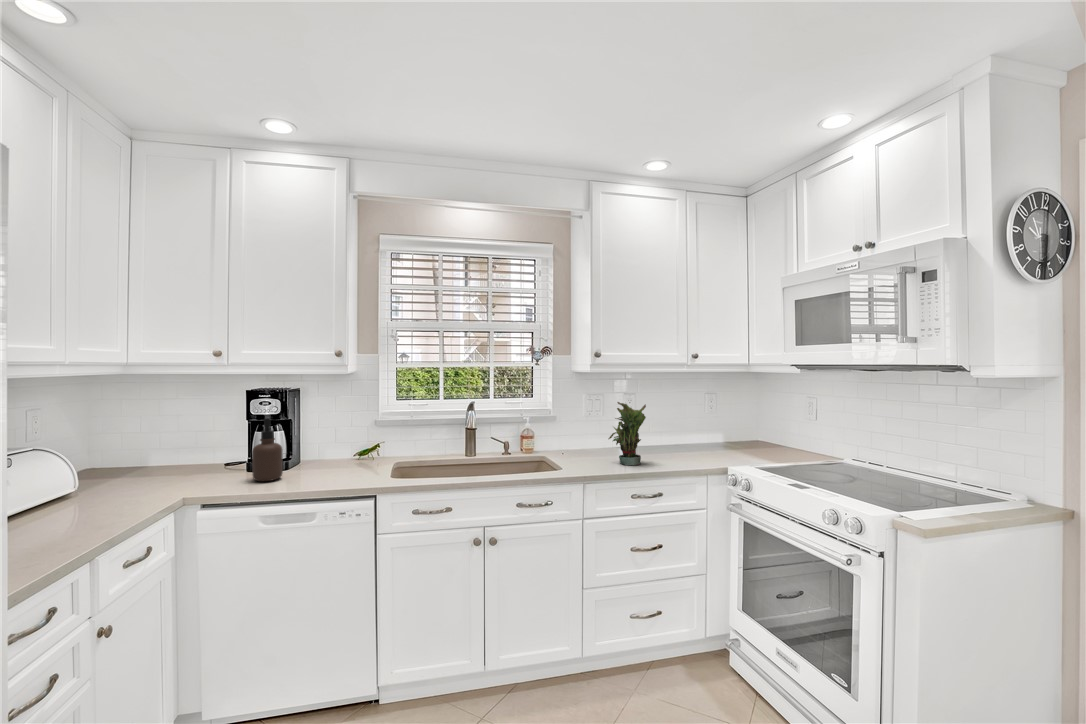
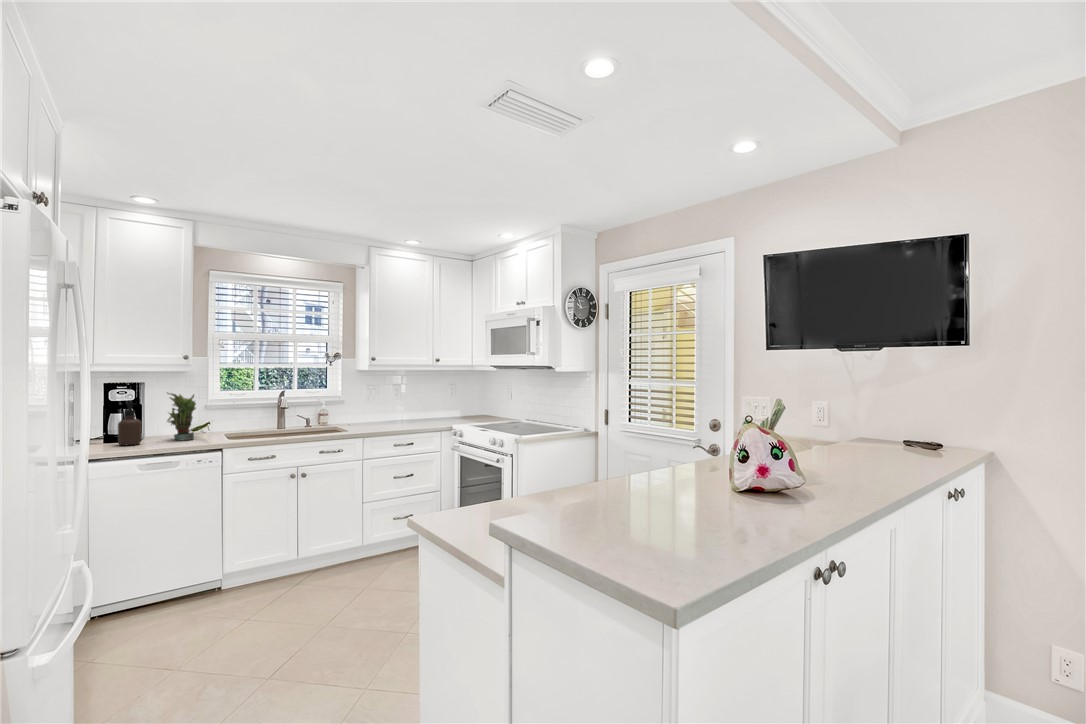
potted plant: present [609,402,646,465] -> present [167,393,196,440]

